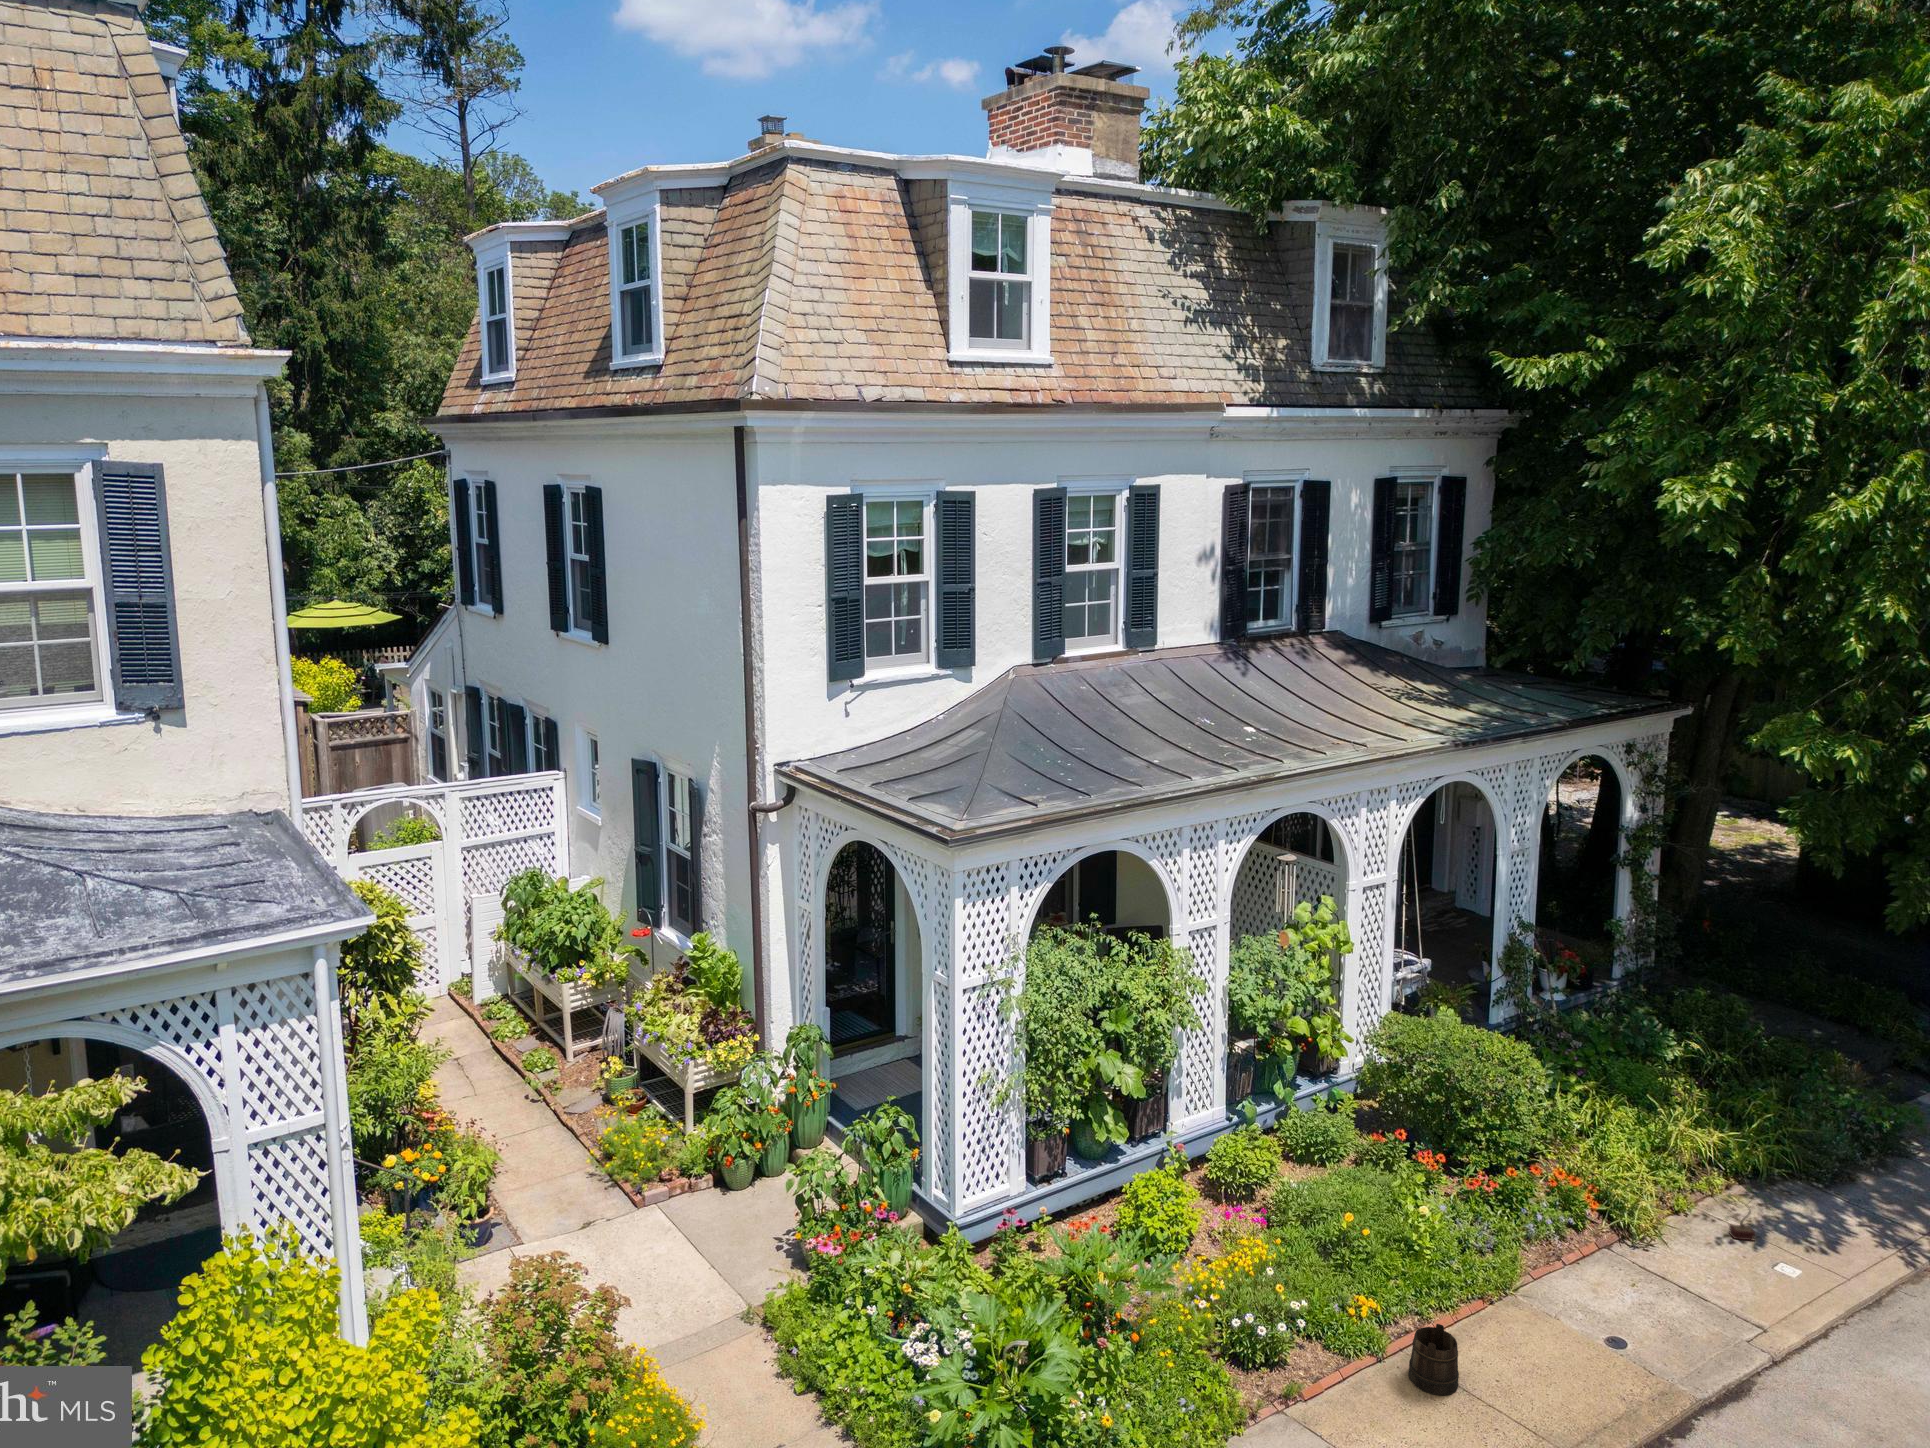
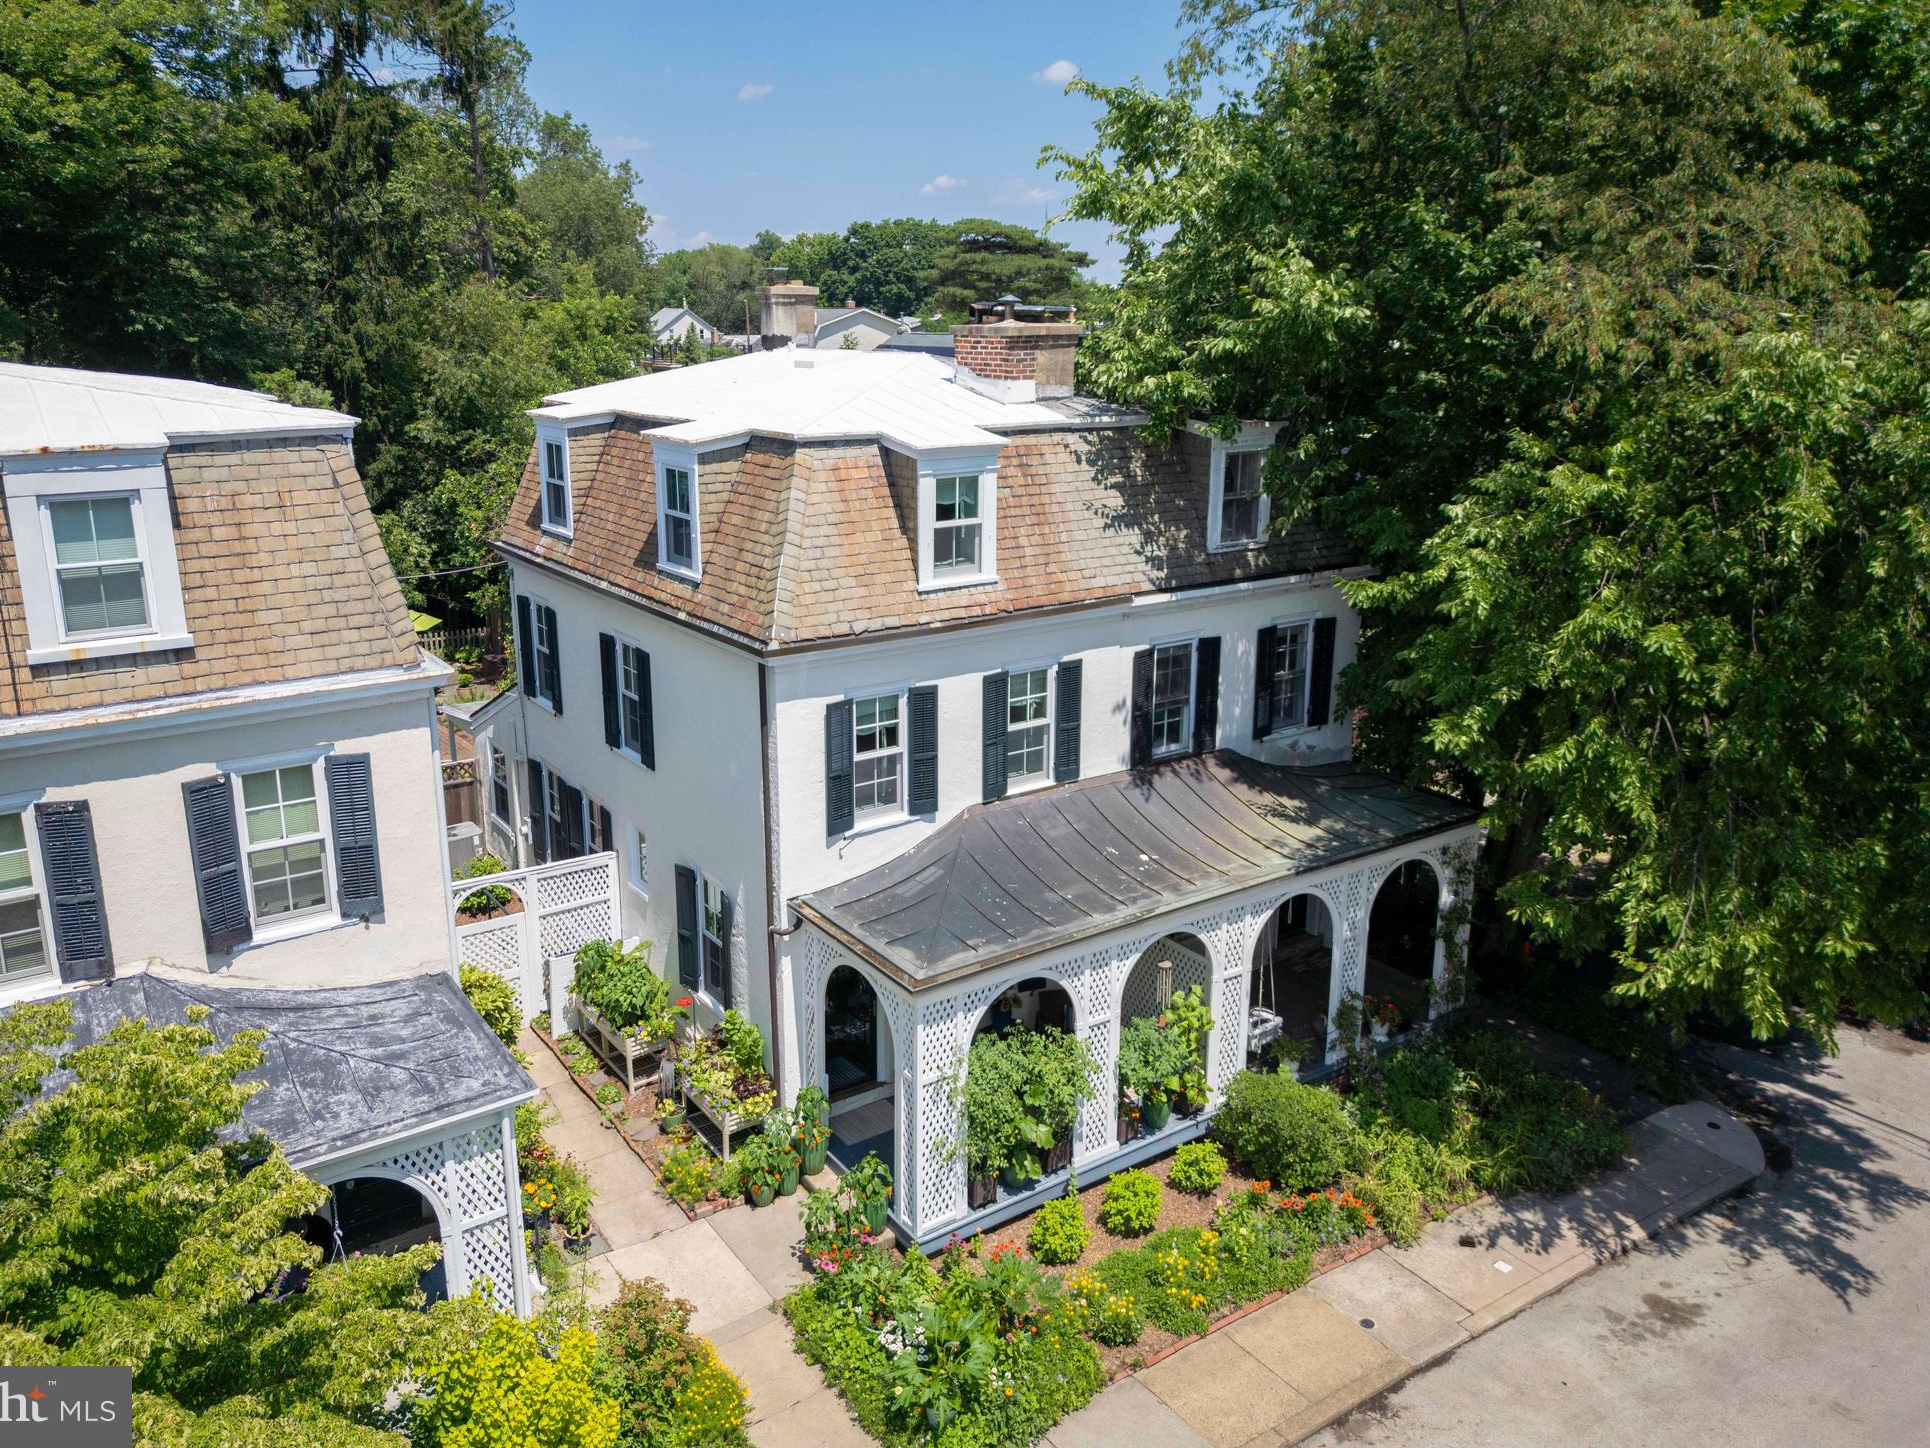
bucket: present [1408,1324,1459,1395] -> none [1216,1318,1248,1366]

